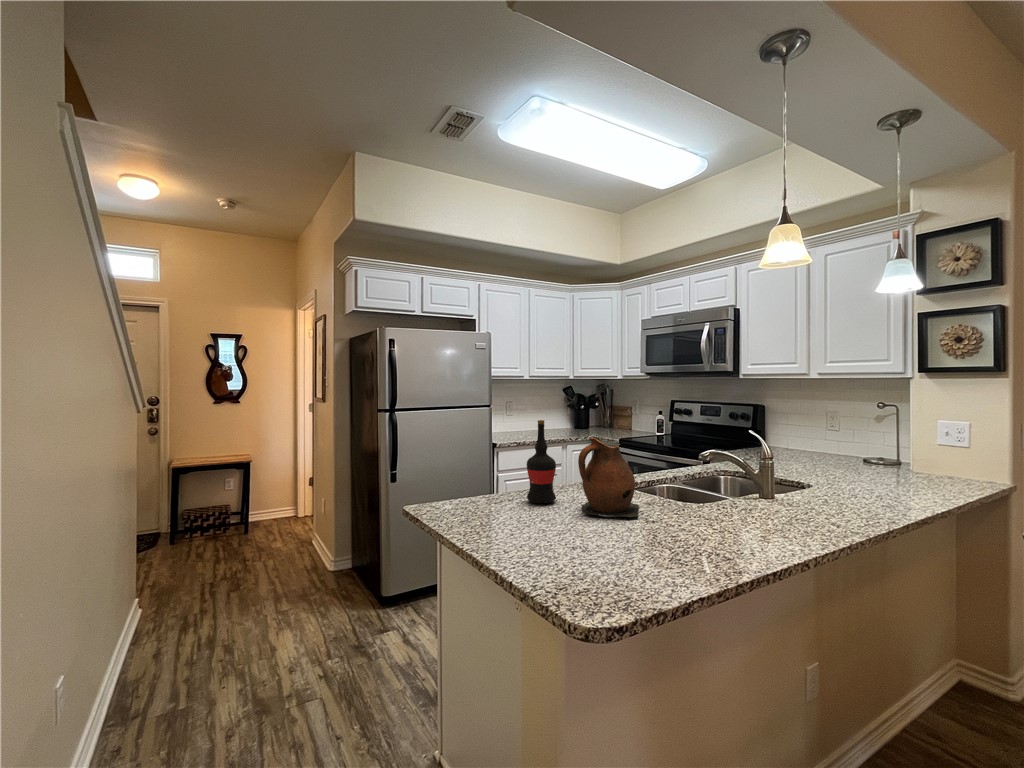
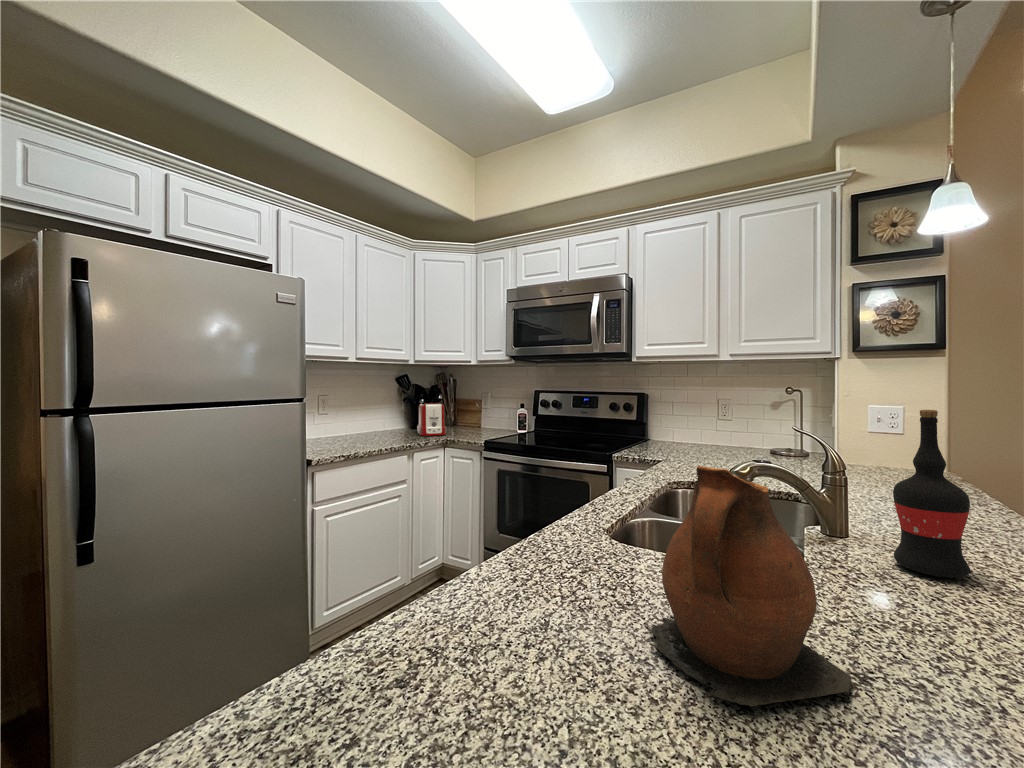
toaster: none [576,409,597,434] -> present [417,403,447,436]
wine bottle: present [527,420,556,503] -> present [893,410,971,578]

